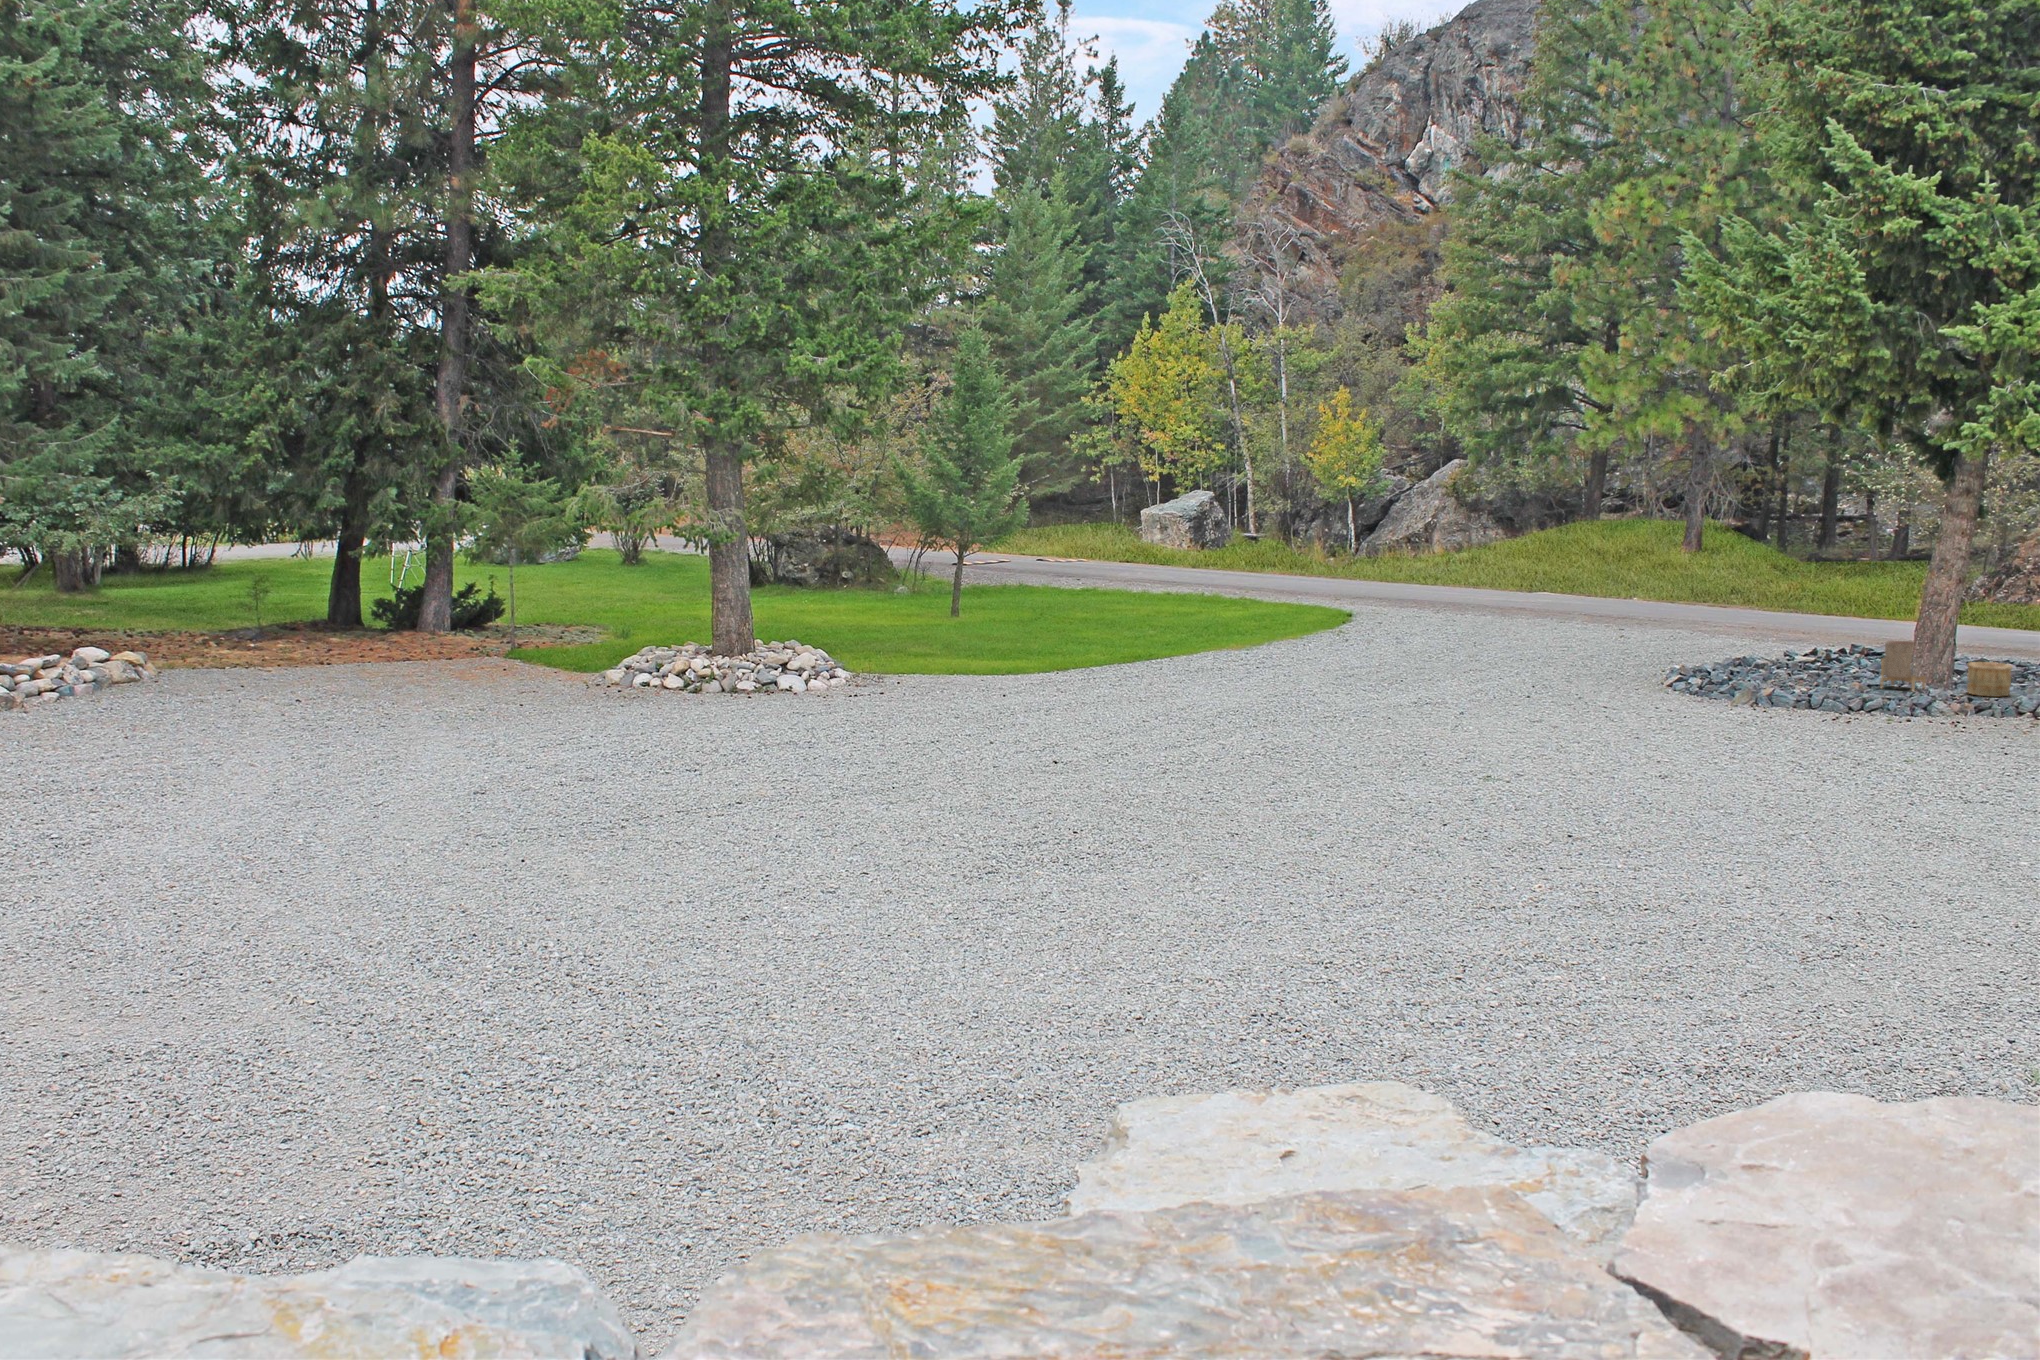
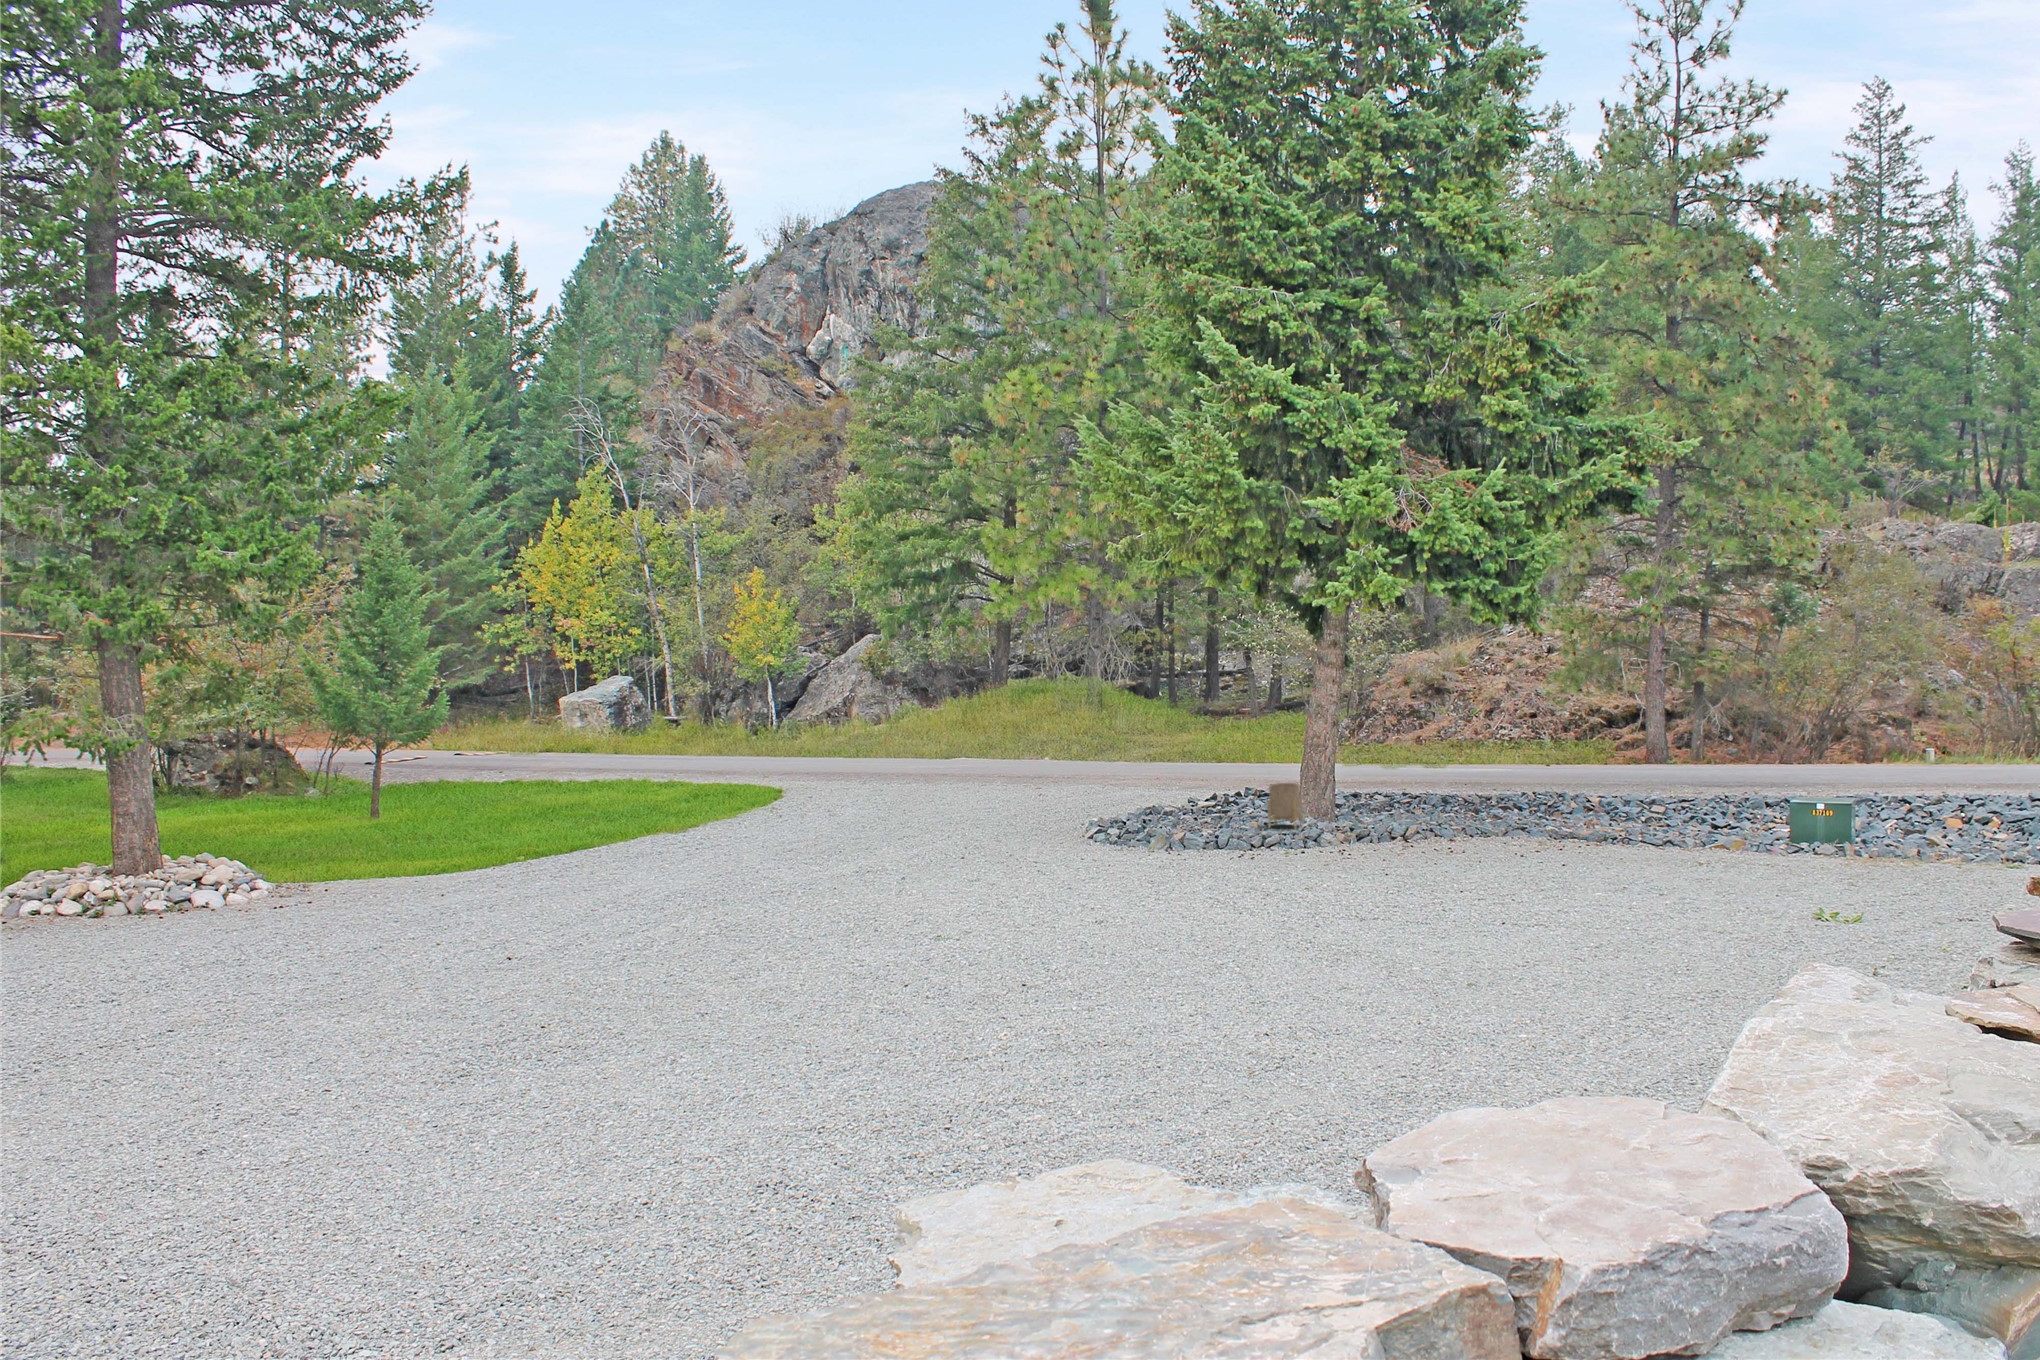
wooden bucket: present [1967,662,2012,697] -> none [1334,797,1369,828]

